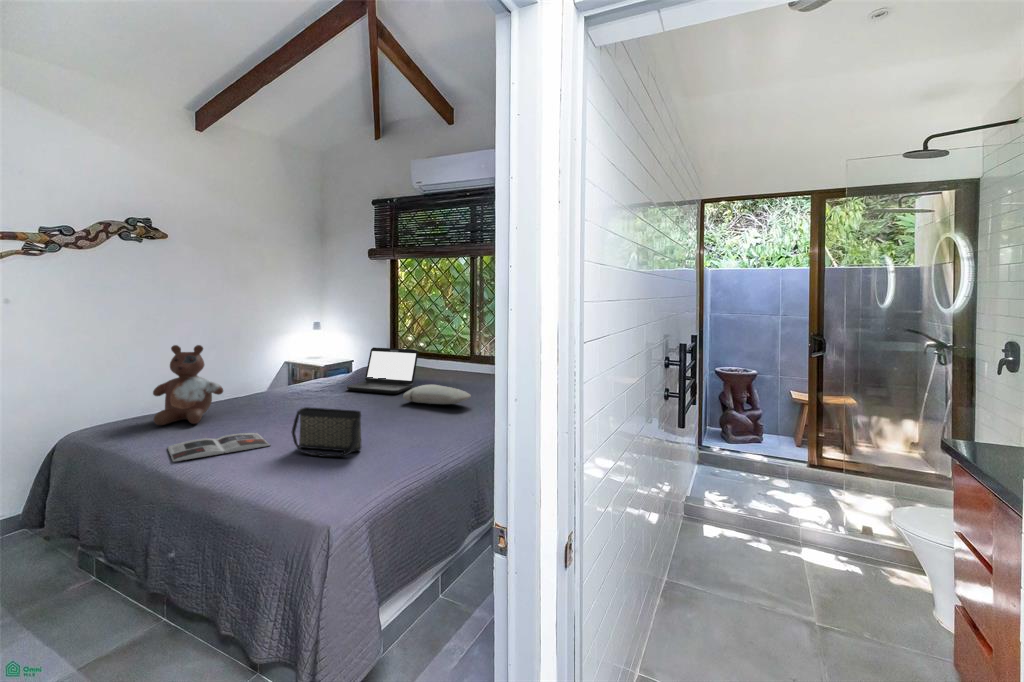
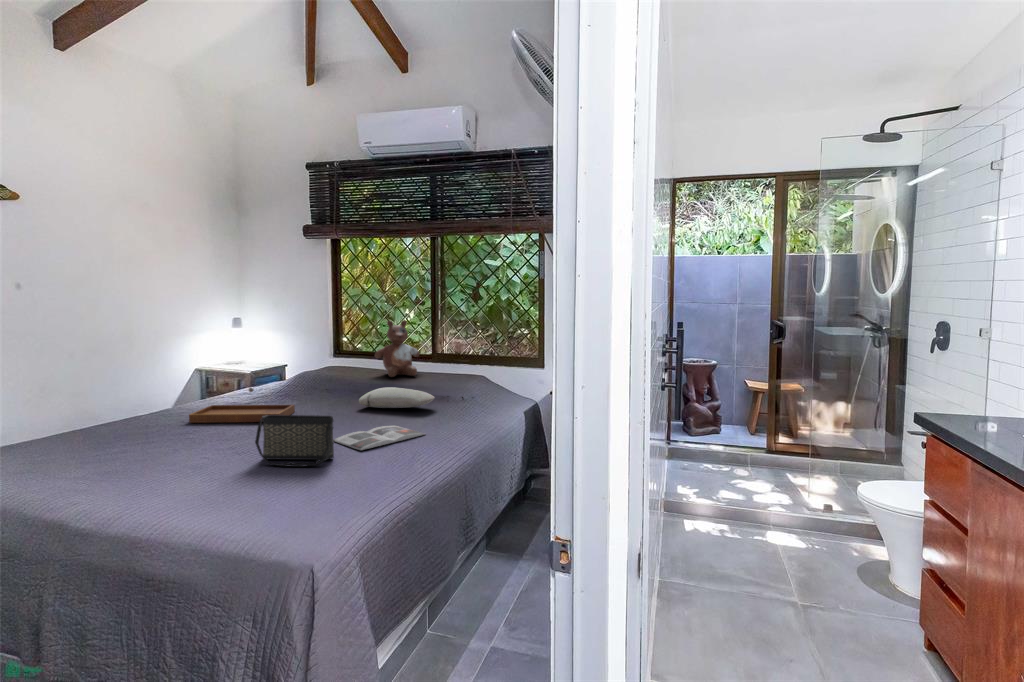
stuffed bear: present [153,345,223,425] -> present [375,320,419,377]
laptop: present [347,347,418,394] -> none [288,350,367,400]
tray: none [254,380,347,412] -> present [189,387,295,423]
magazine: present [168,433,270,462] -> present [334,426,425,450]

